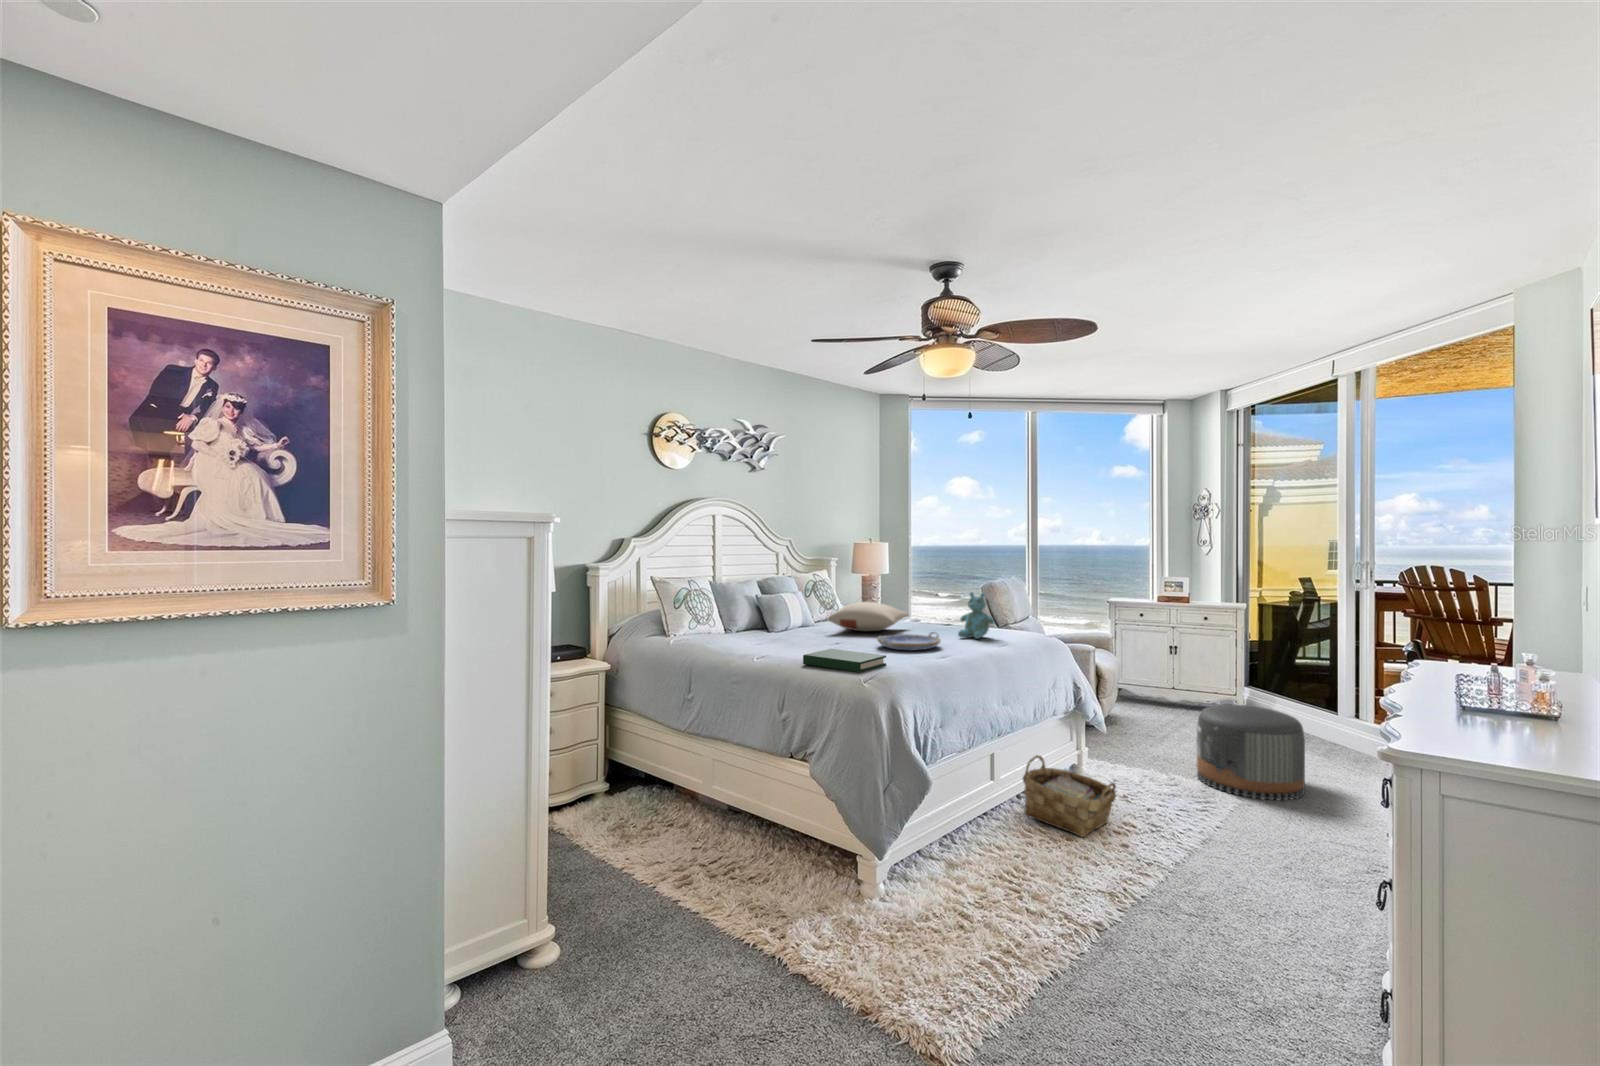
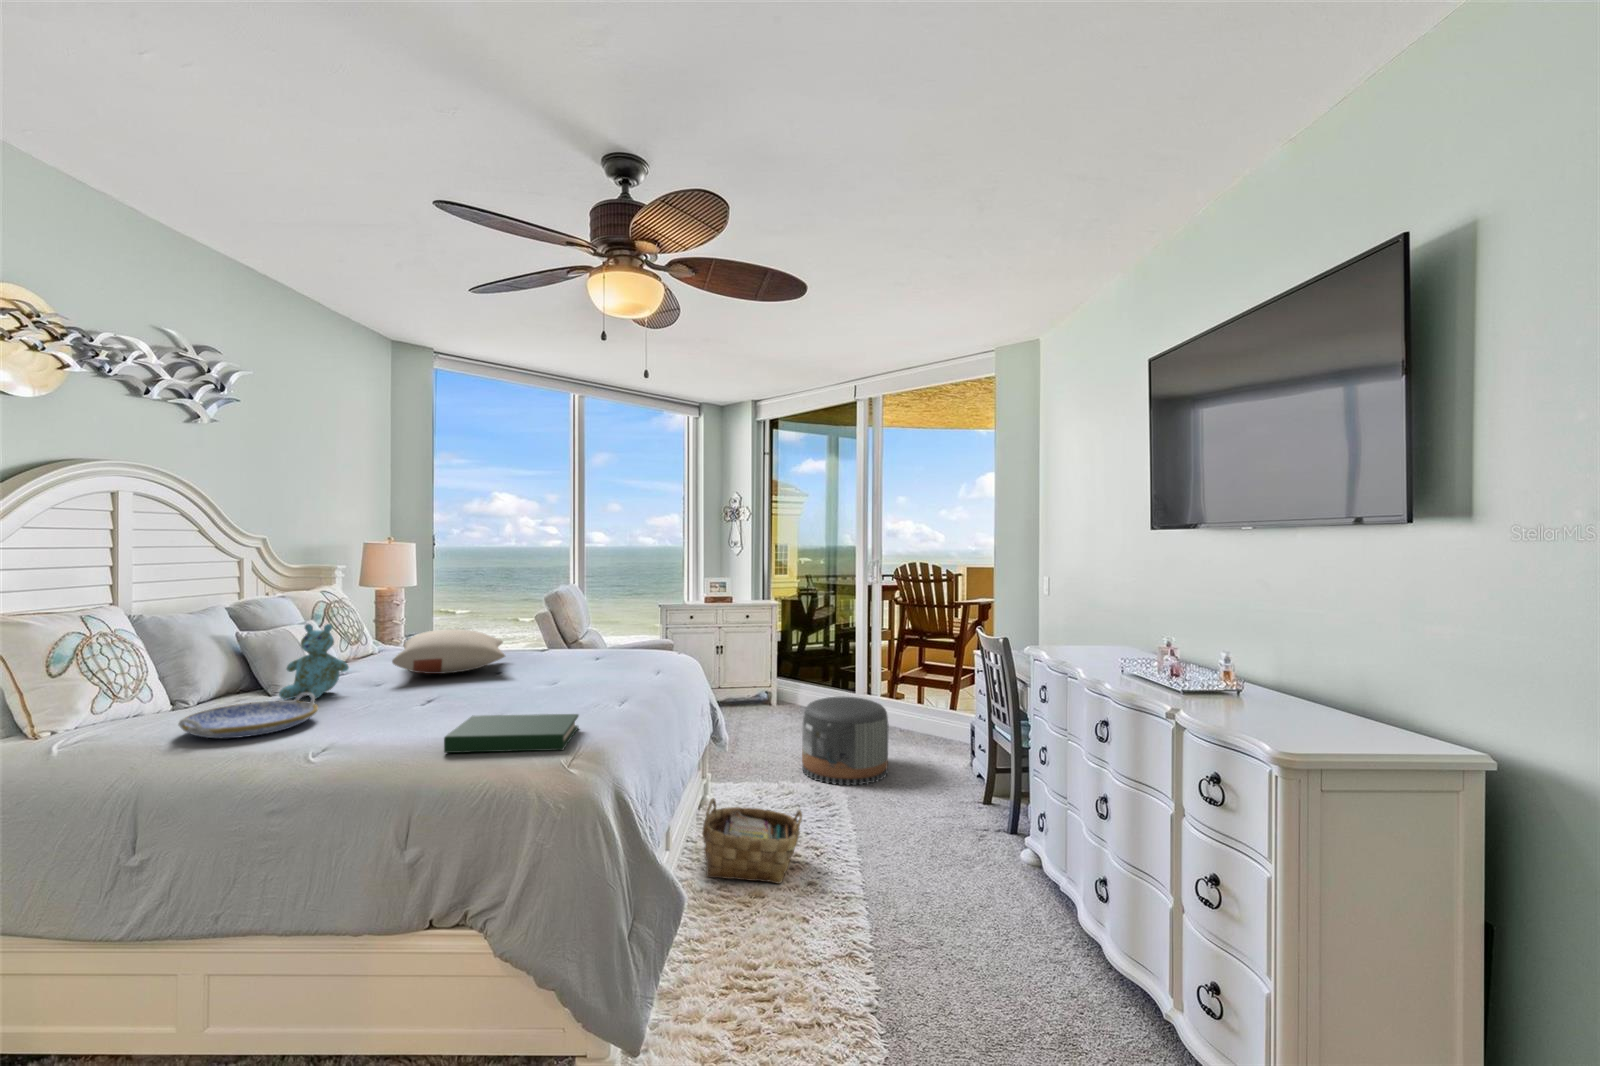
stuffed bear: present [958,592,995,639] -> present [279,624,349,699]
serving tray: present [877,632,940,651] -> present [178,693,318,738]

